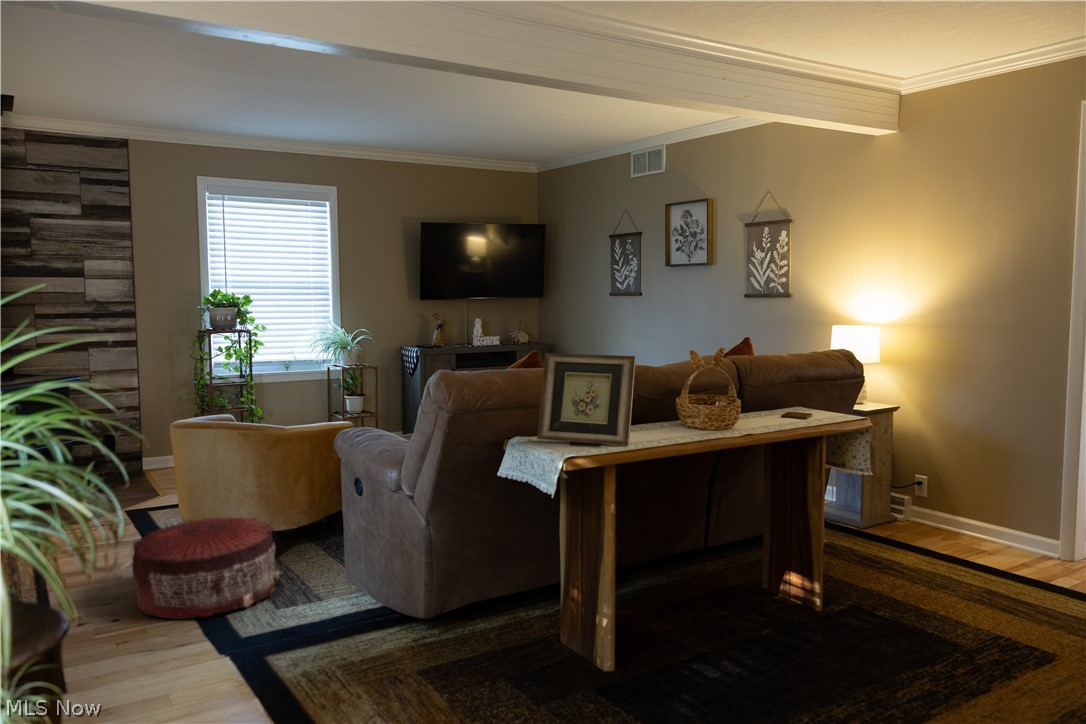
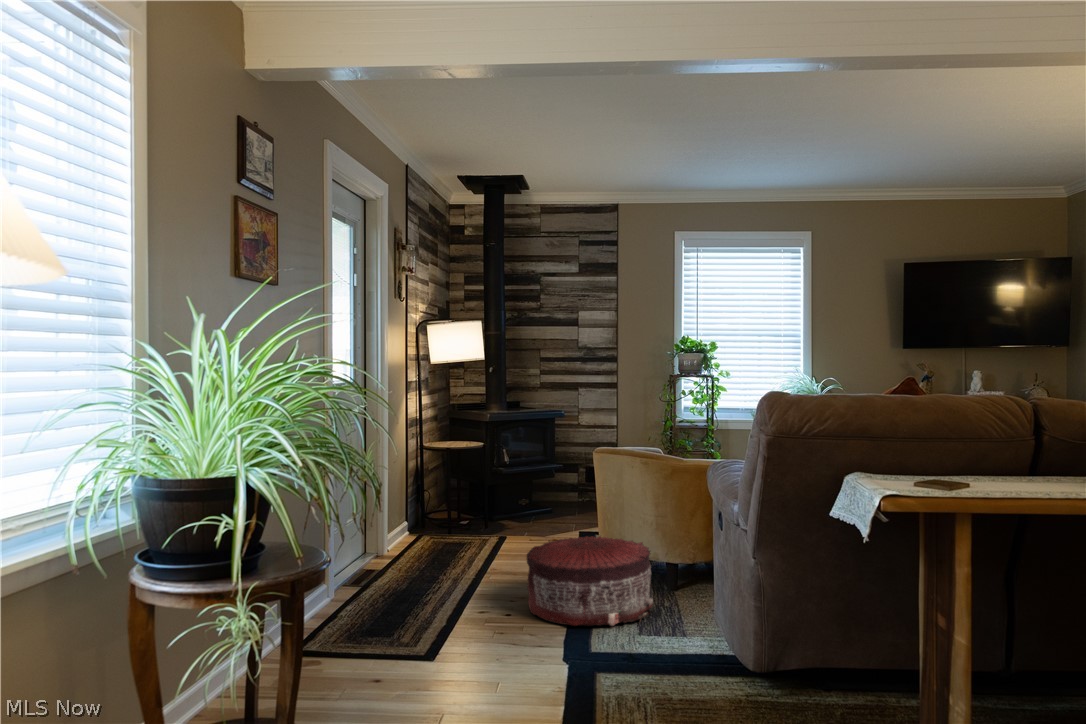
picture frame: present [537,353,636,446] -> none [877,373,1011,494]

